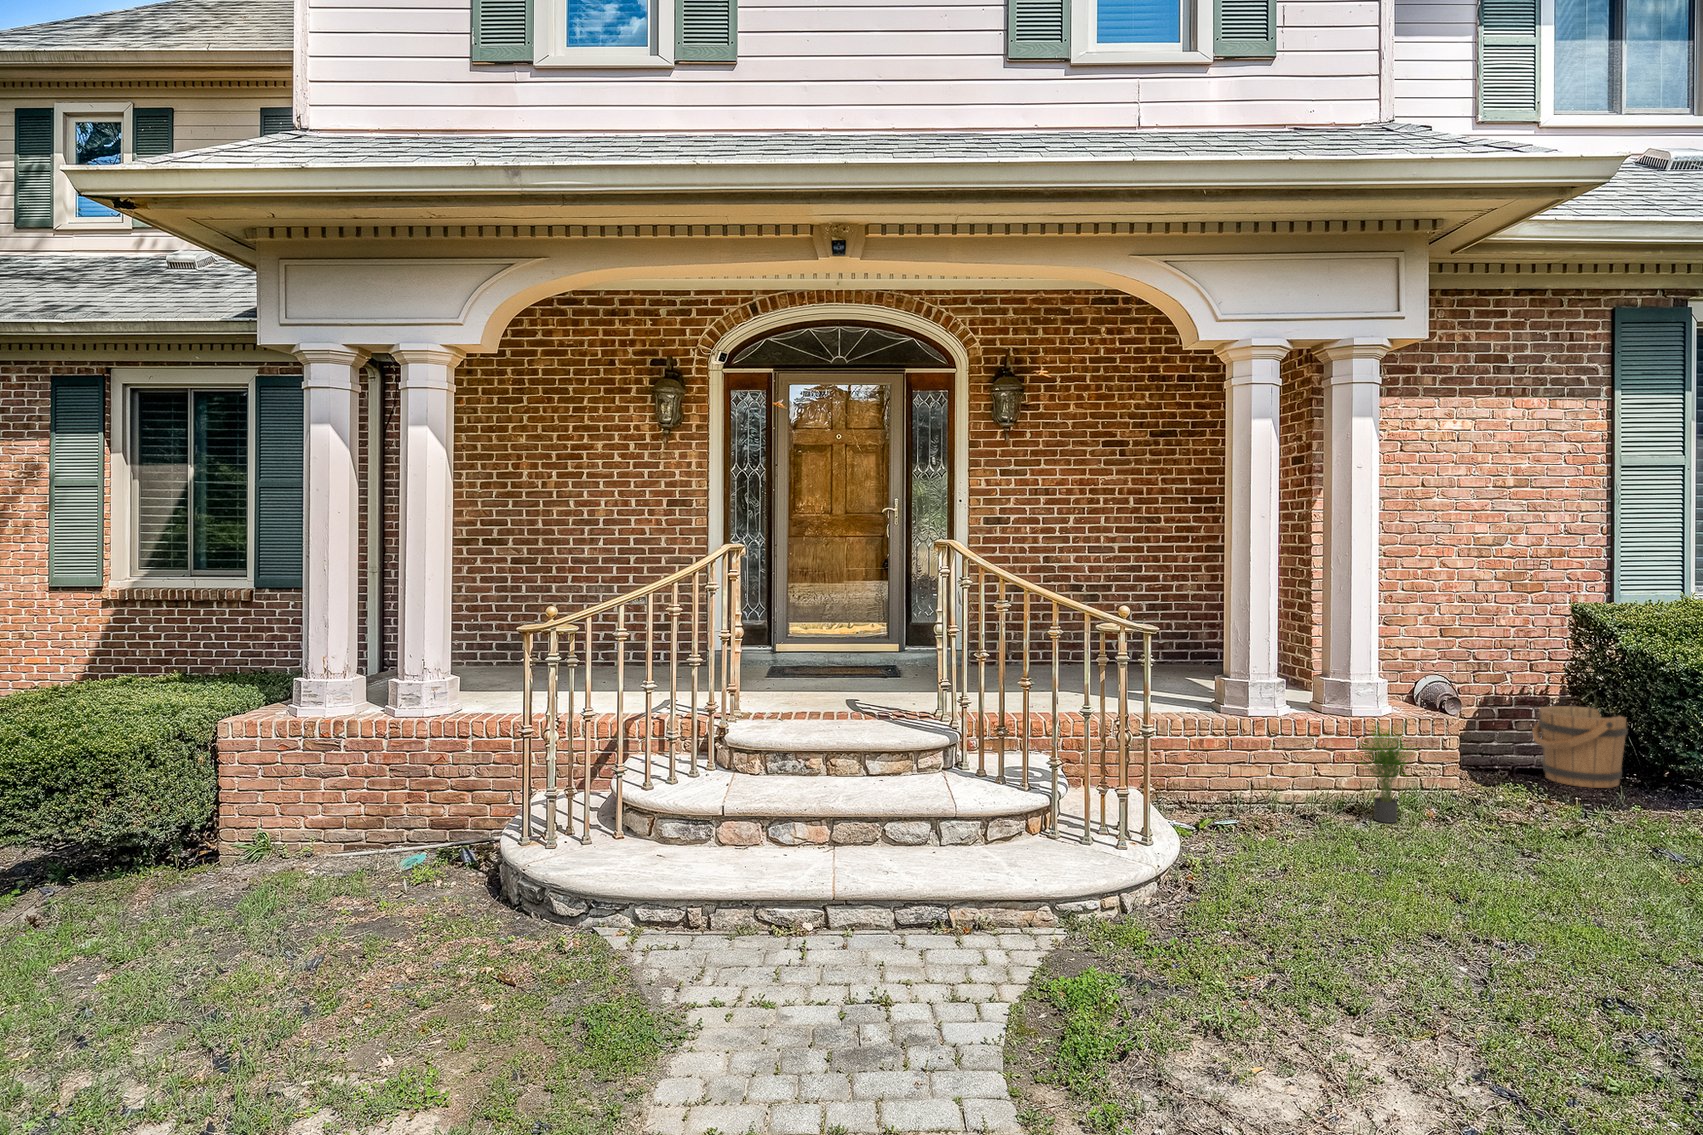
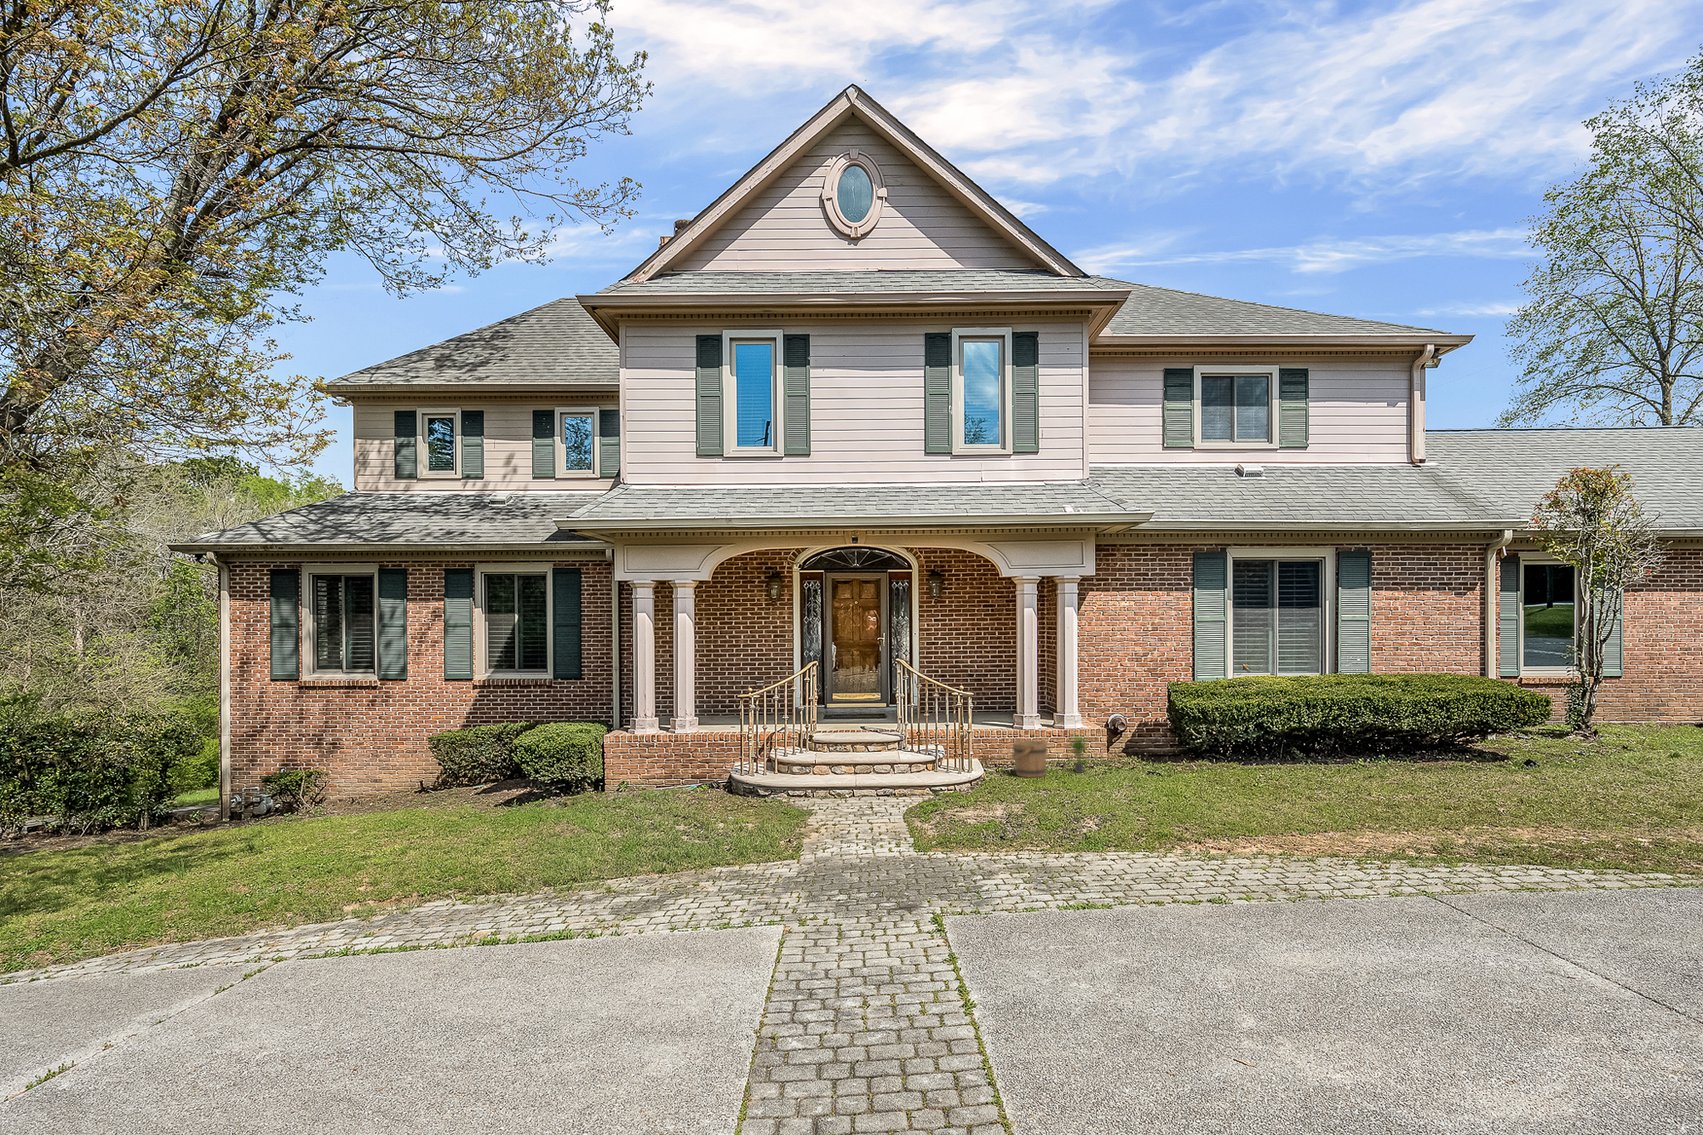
bucket: present [1532,706,1628,788] -> present [1012,740,1047,777]

